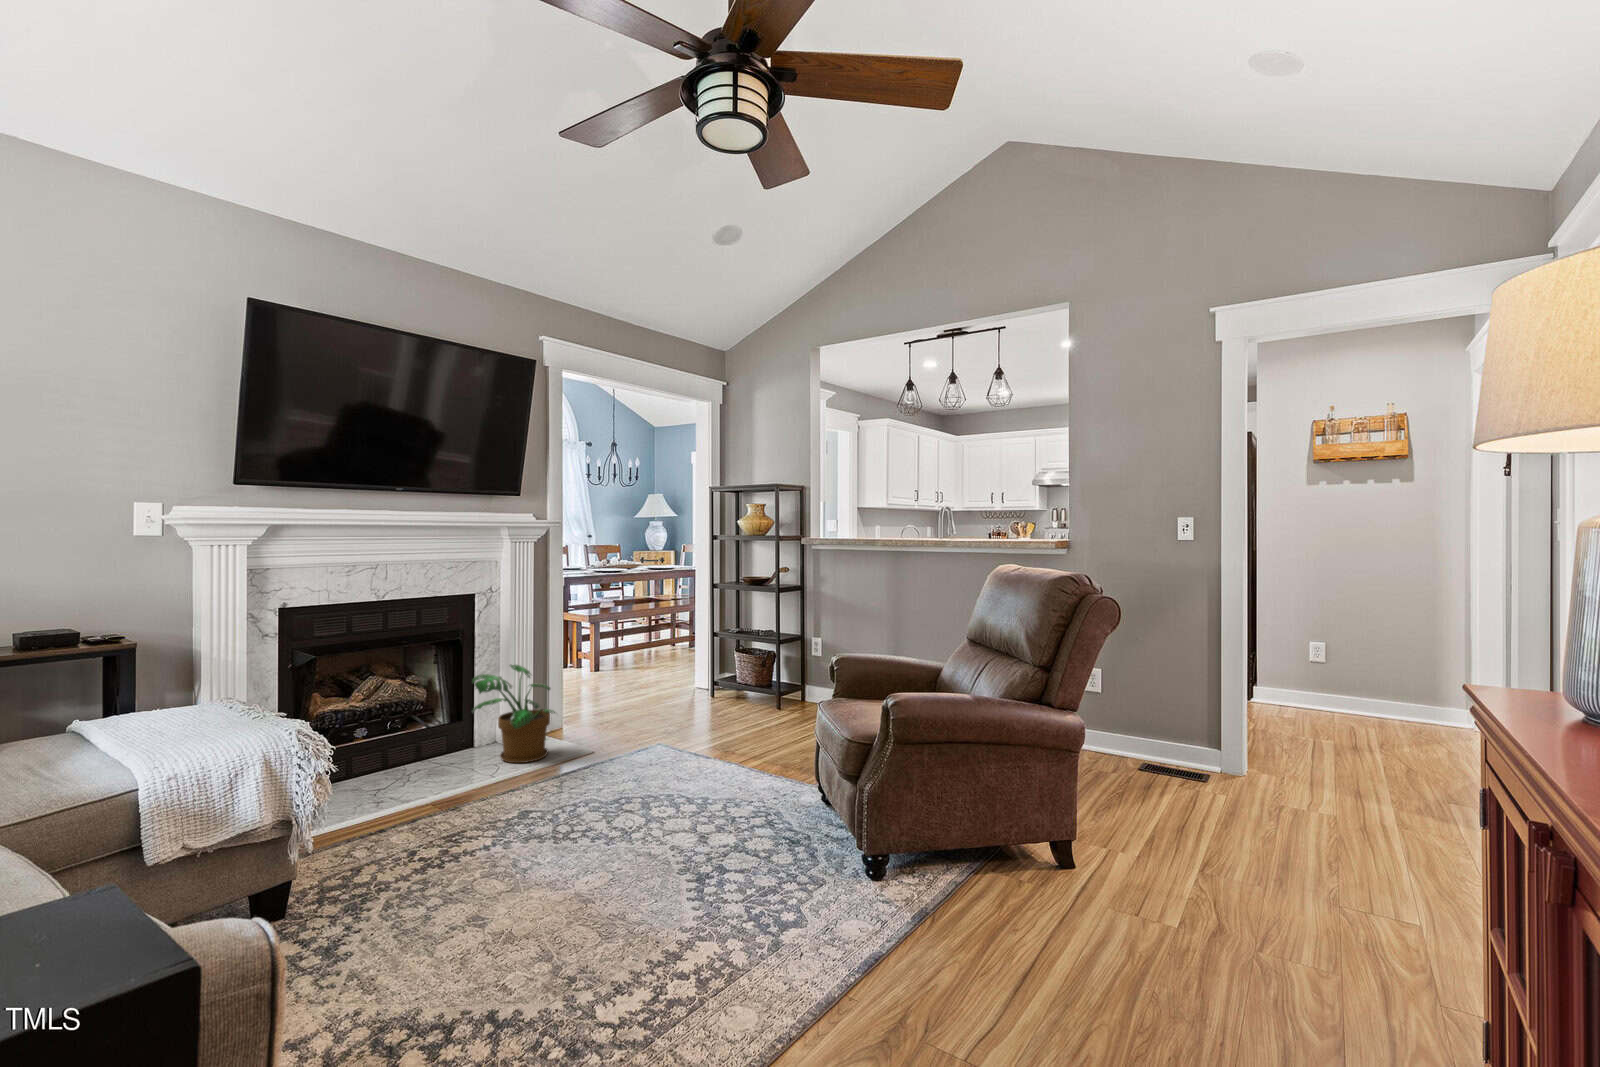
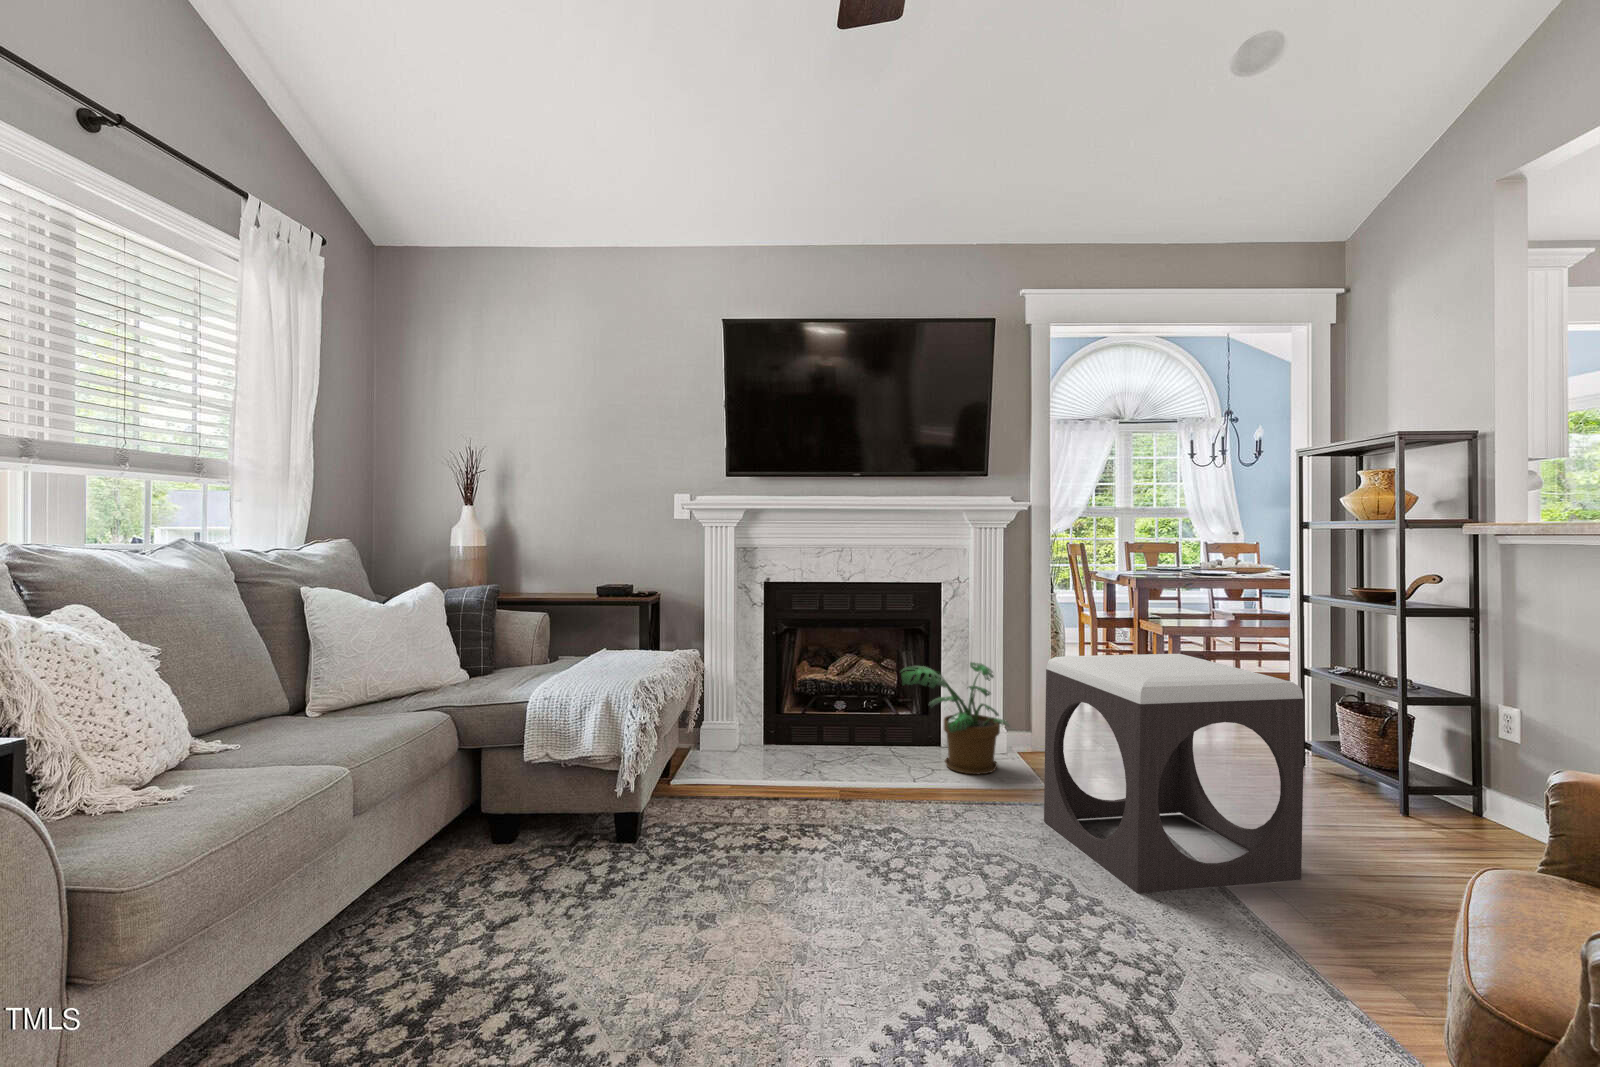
footstool: none [625,633,788,798] -> present [1044,654,1305,893]

